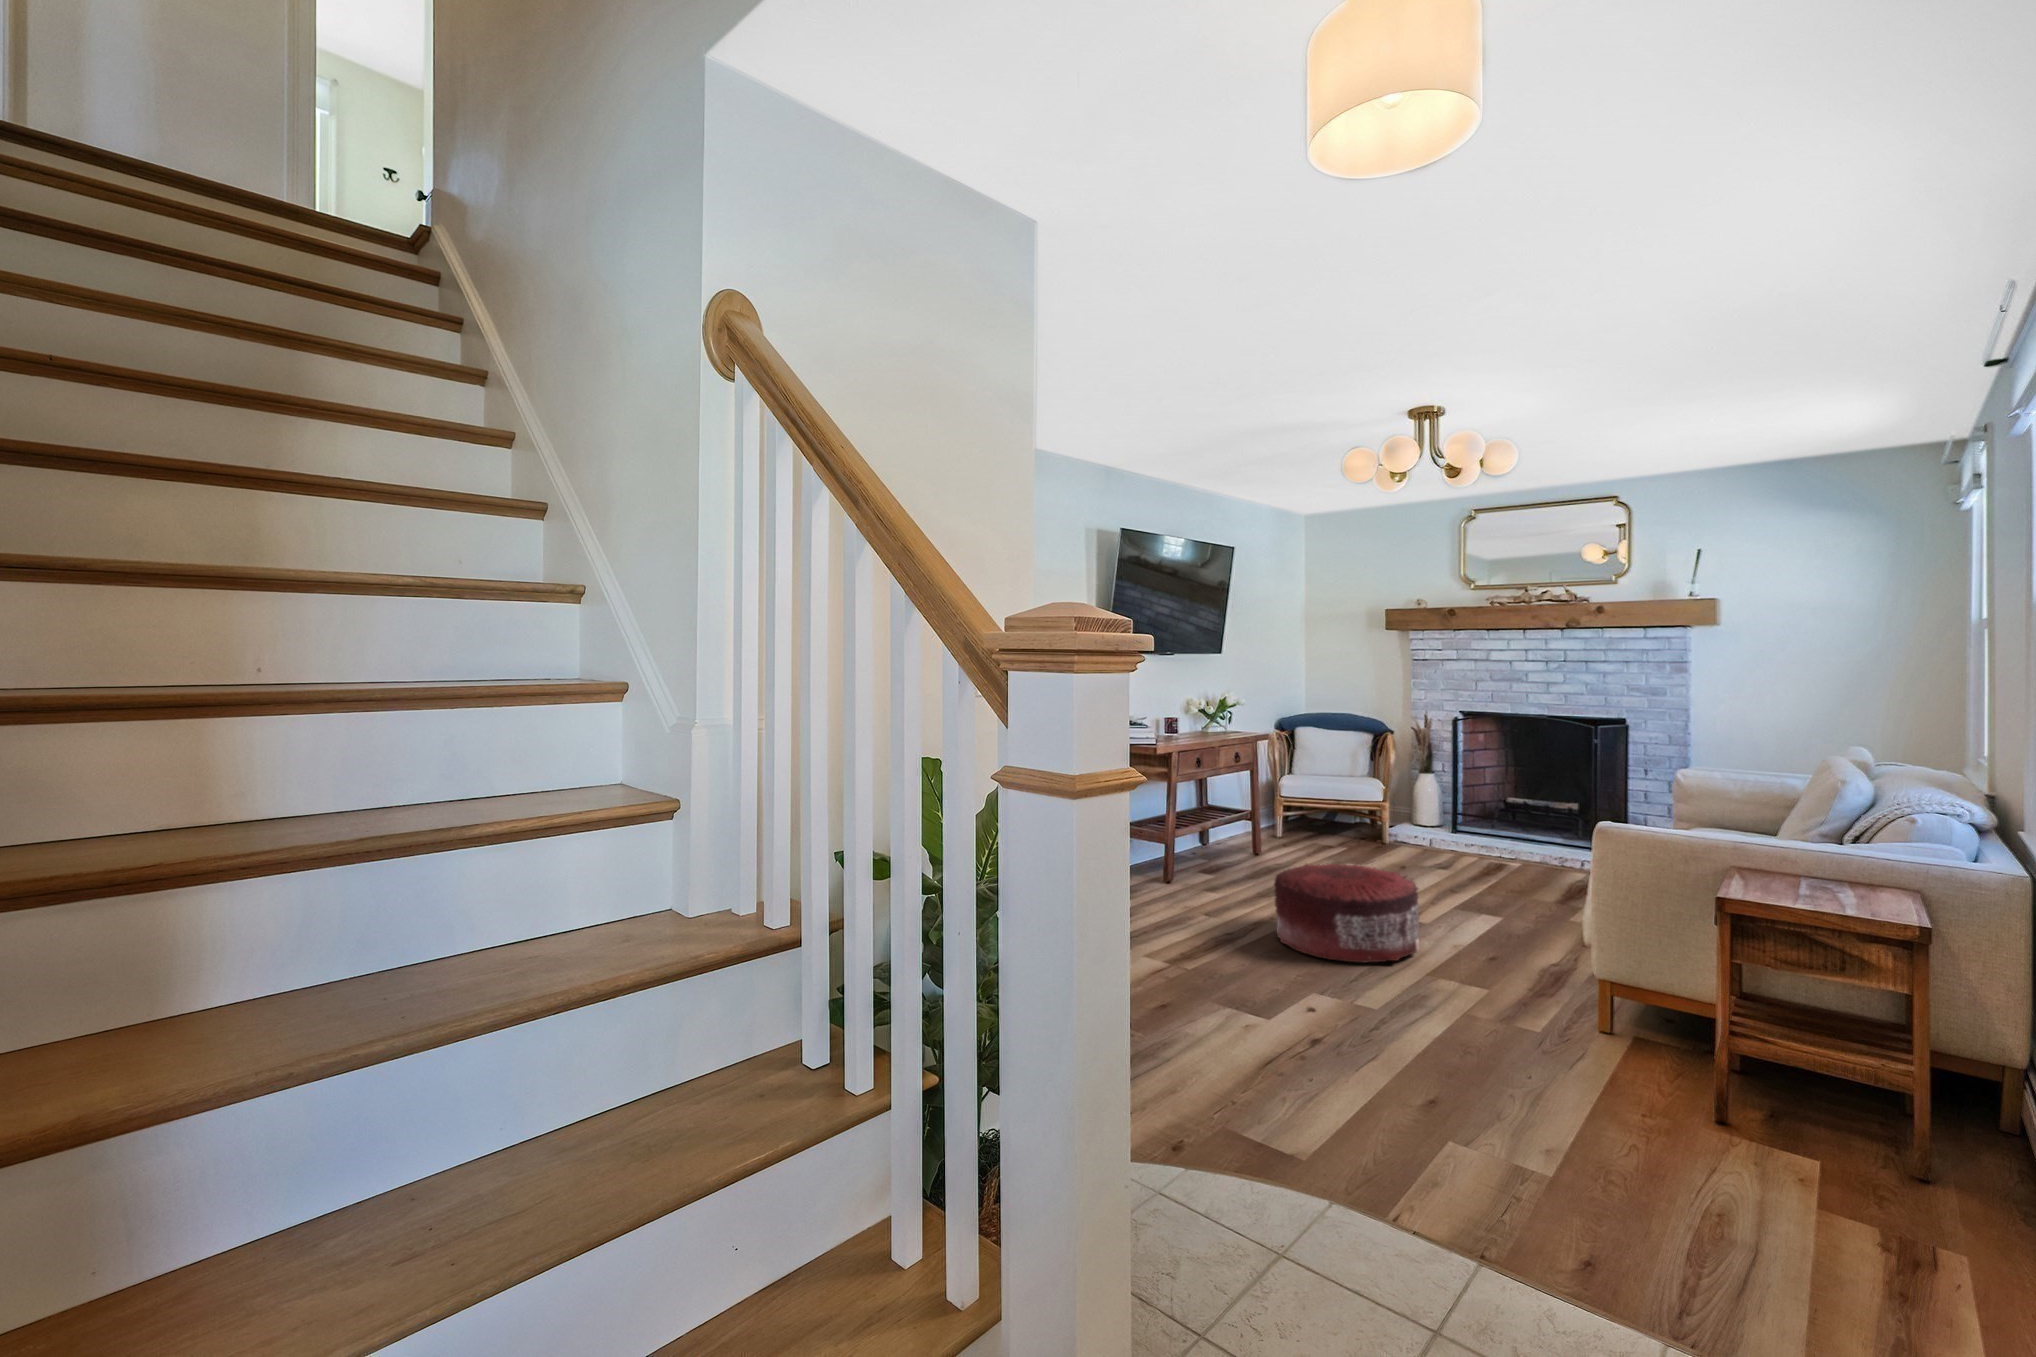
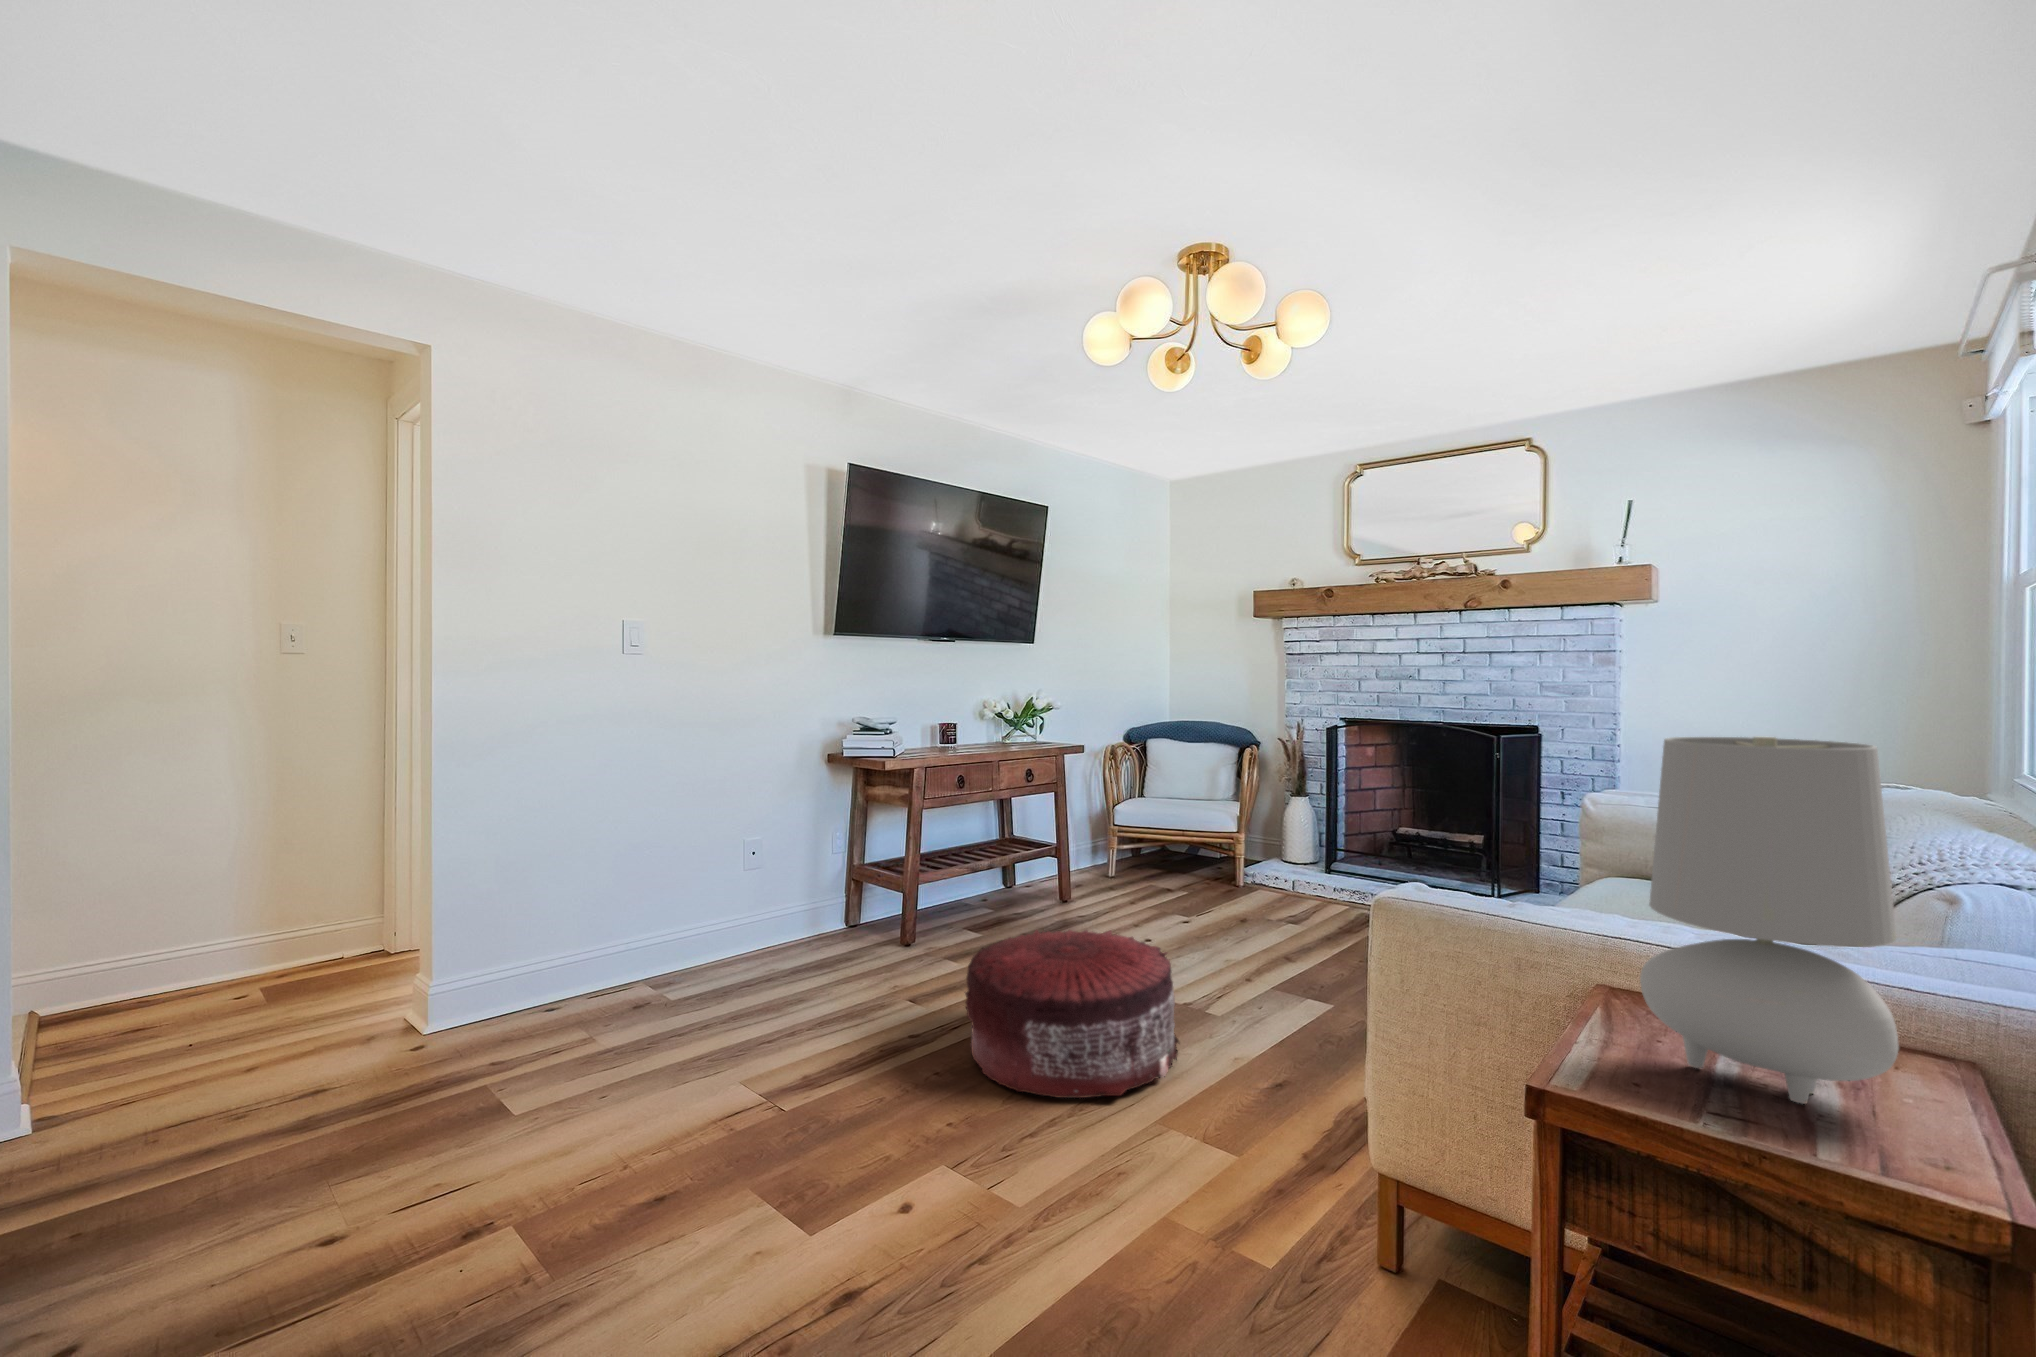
table lamp: none [1764,740,1882,901] -> present [1640,737,1899,1104]

